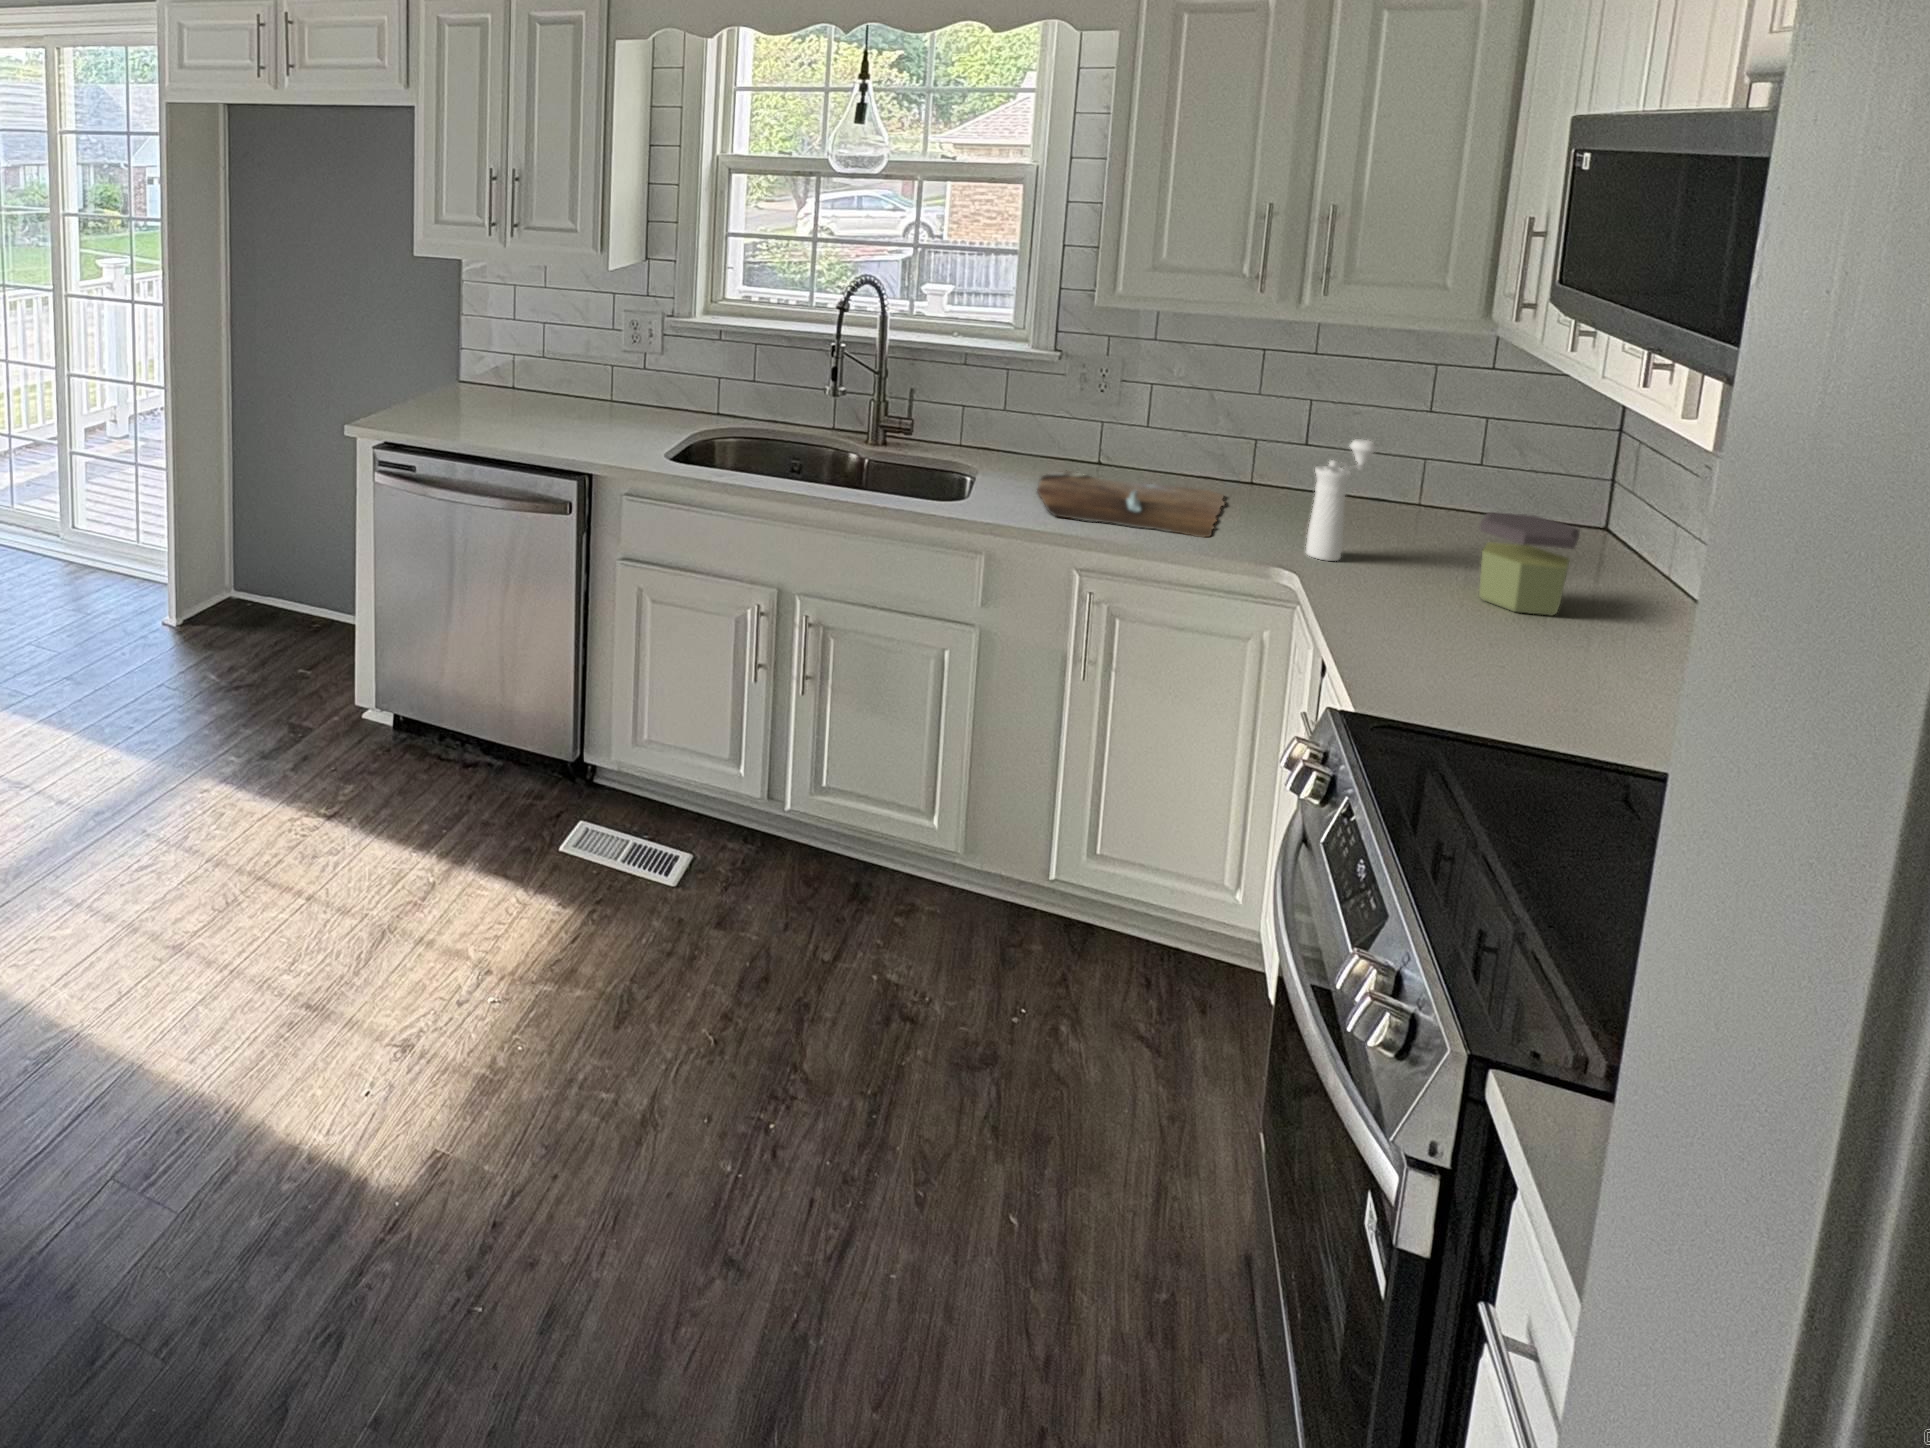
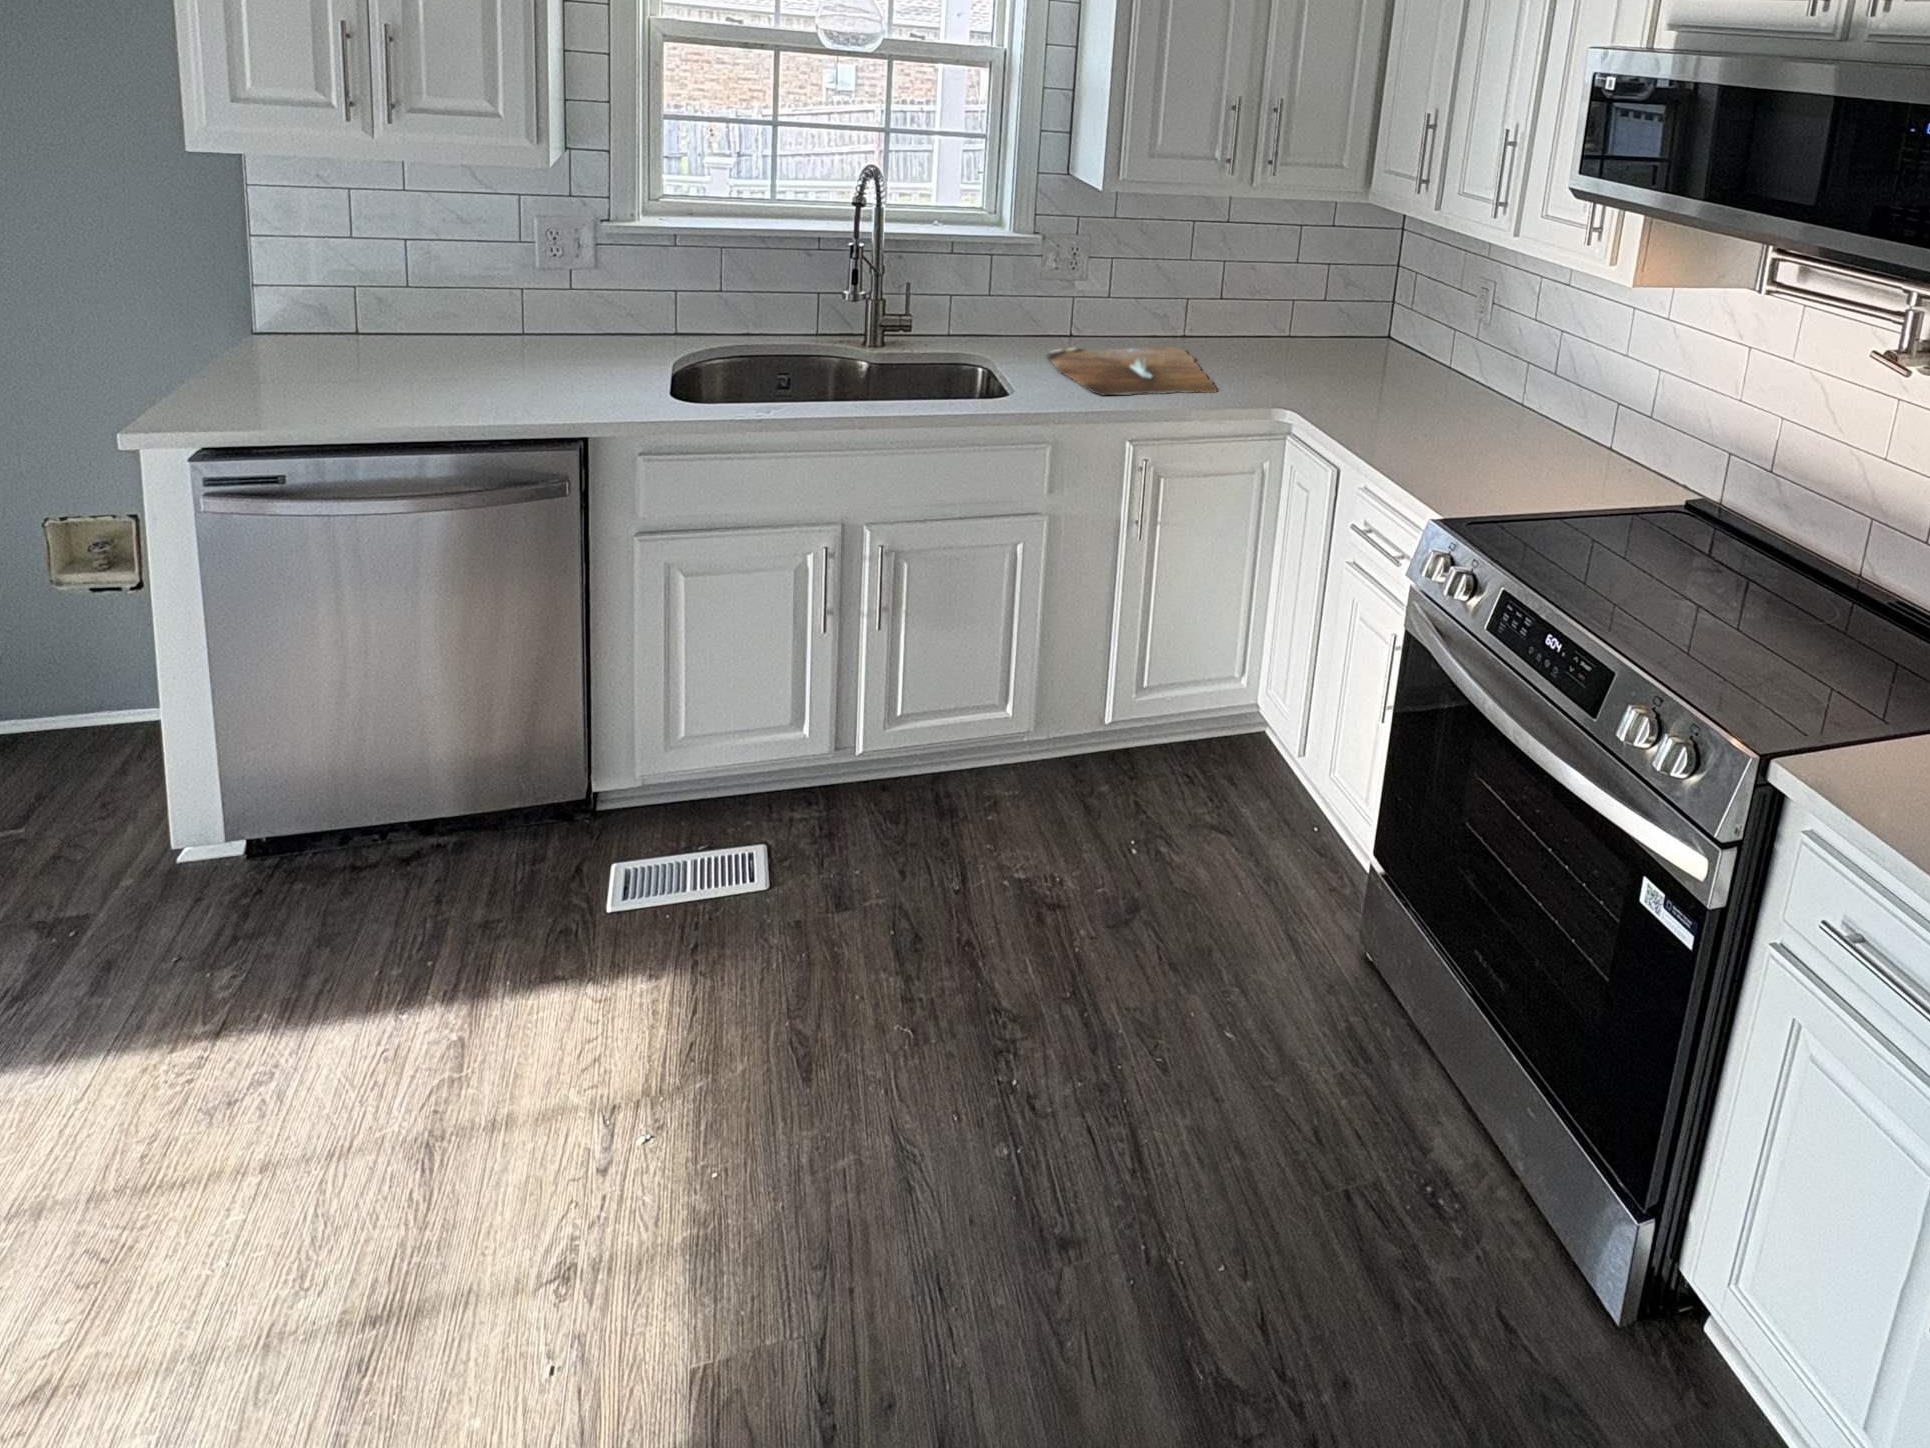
pepper mill: present [1306,439,1376,561] -> none [1285,293,1320,396]
jar: present [1479,512,1580,616] -> none [1402,338,1466,413]

